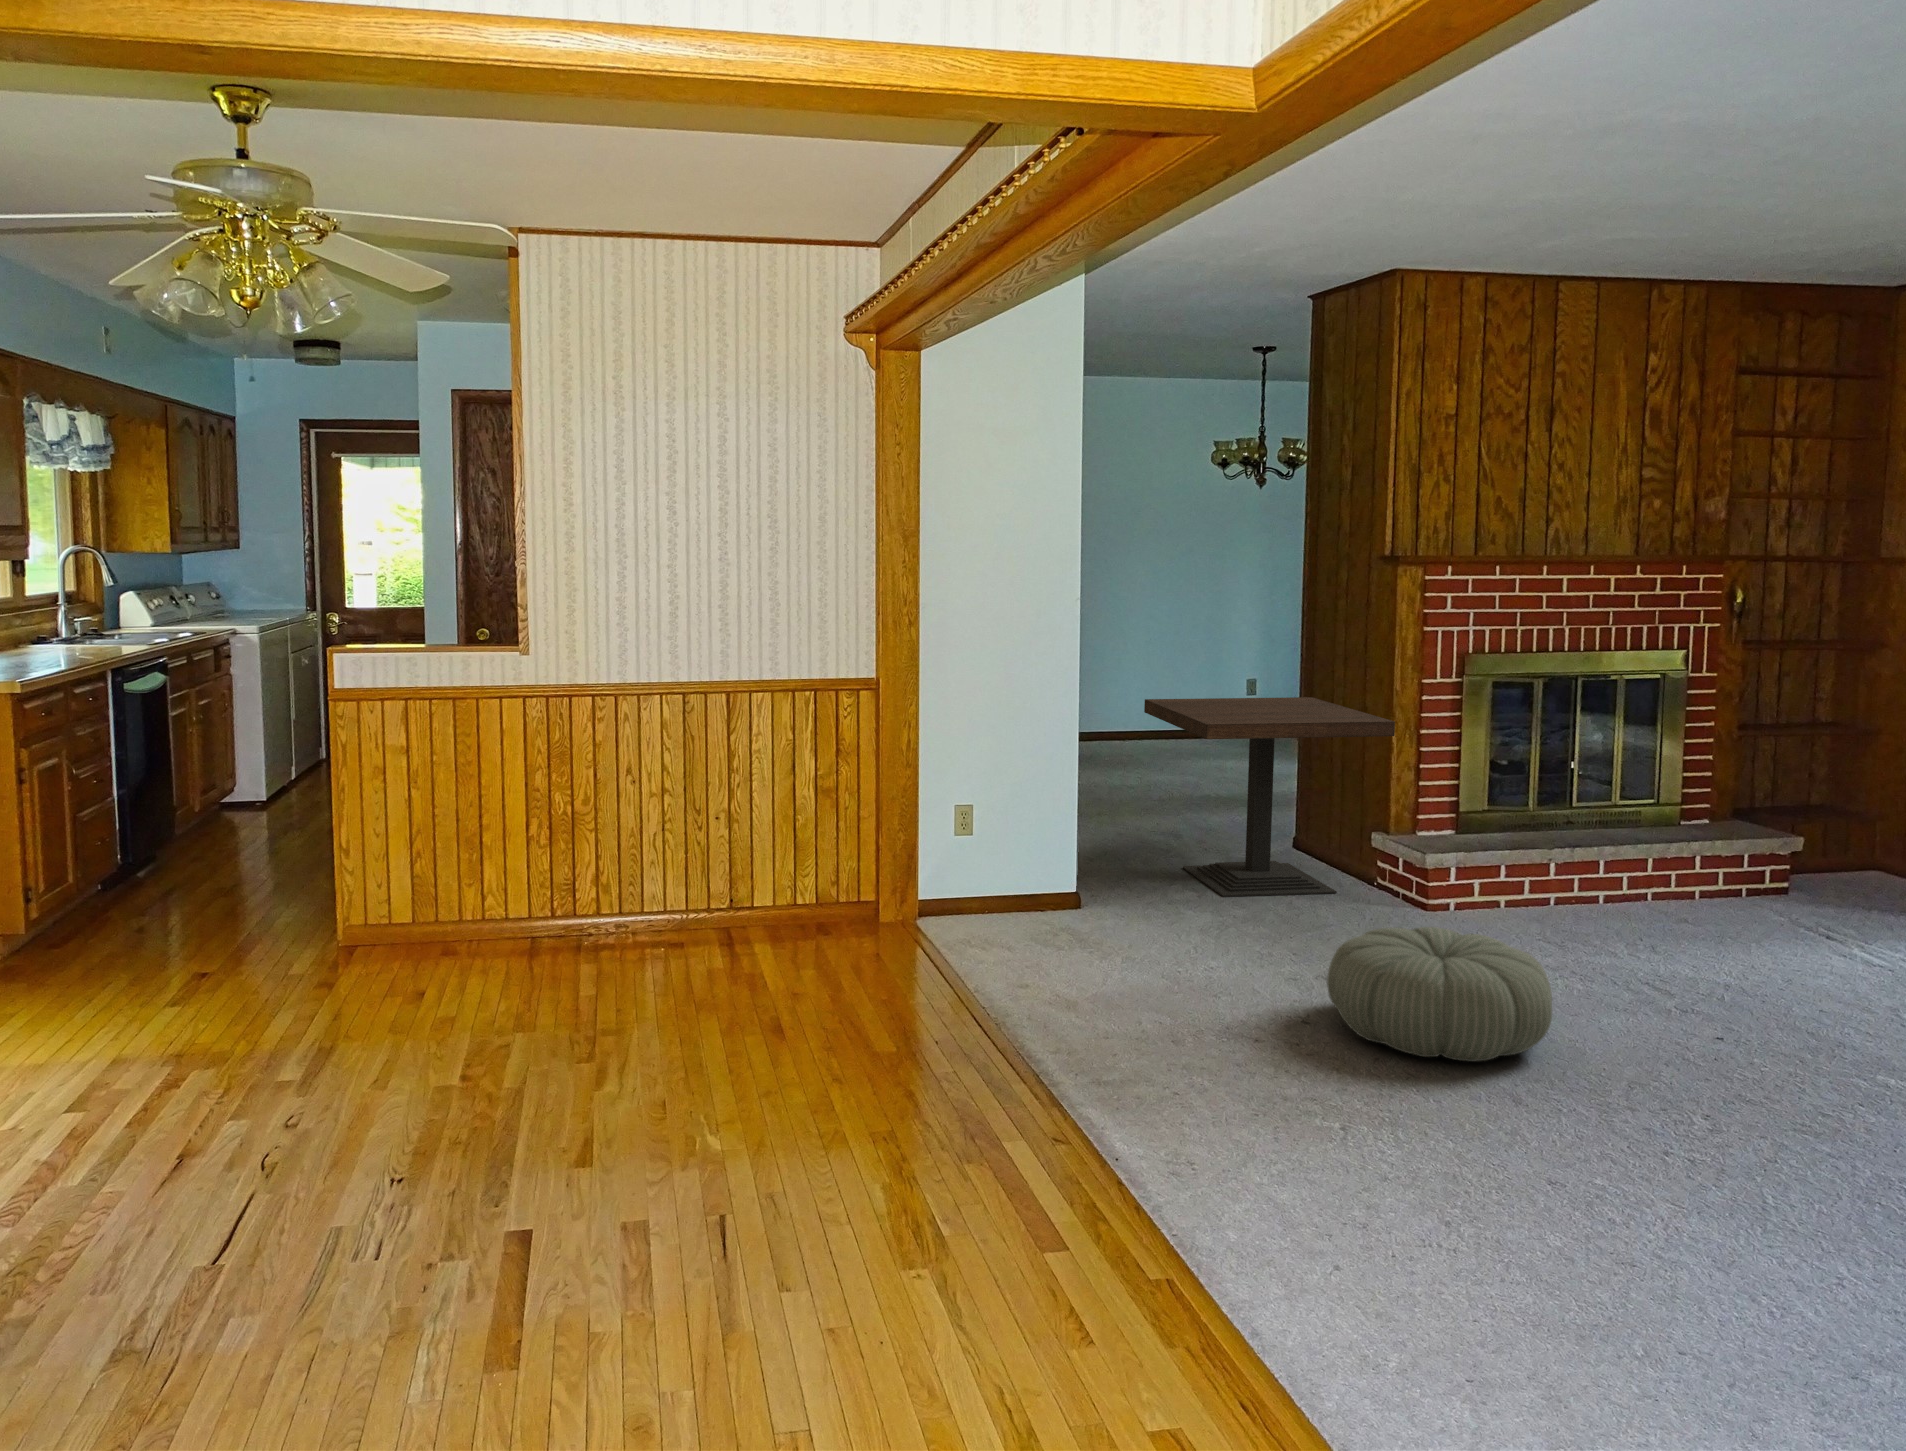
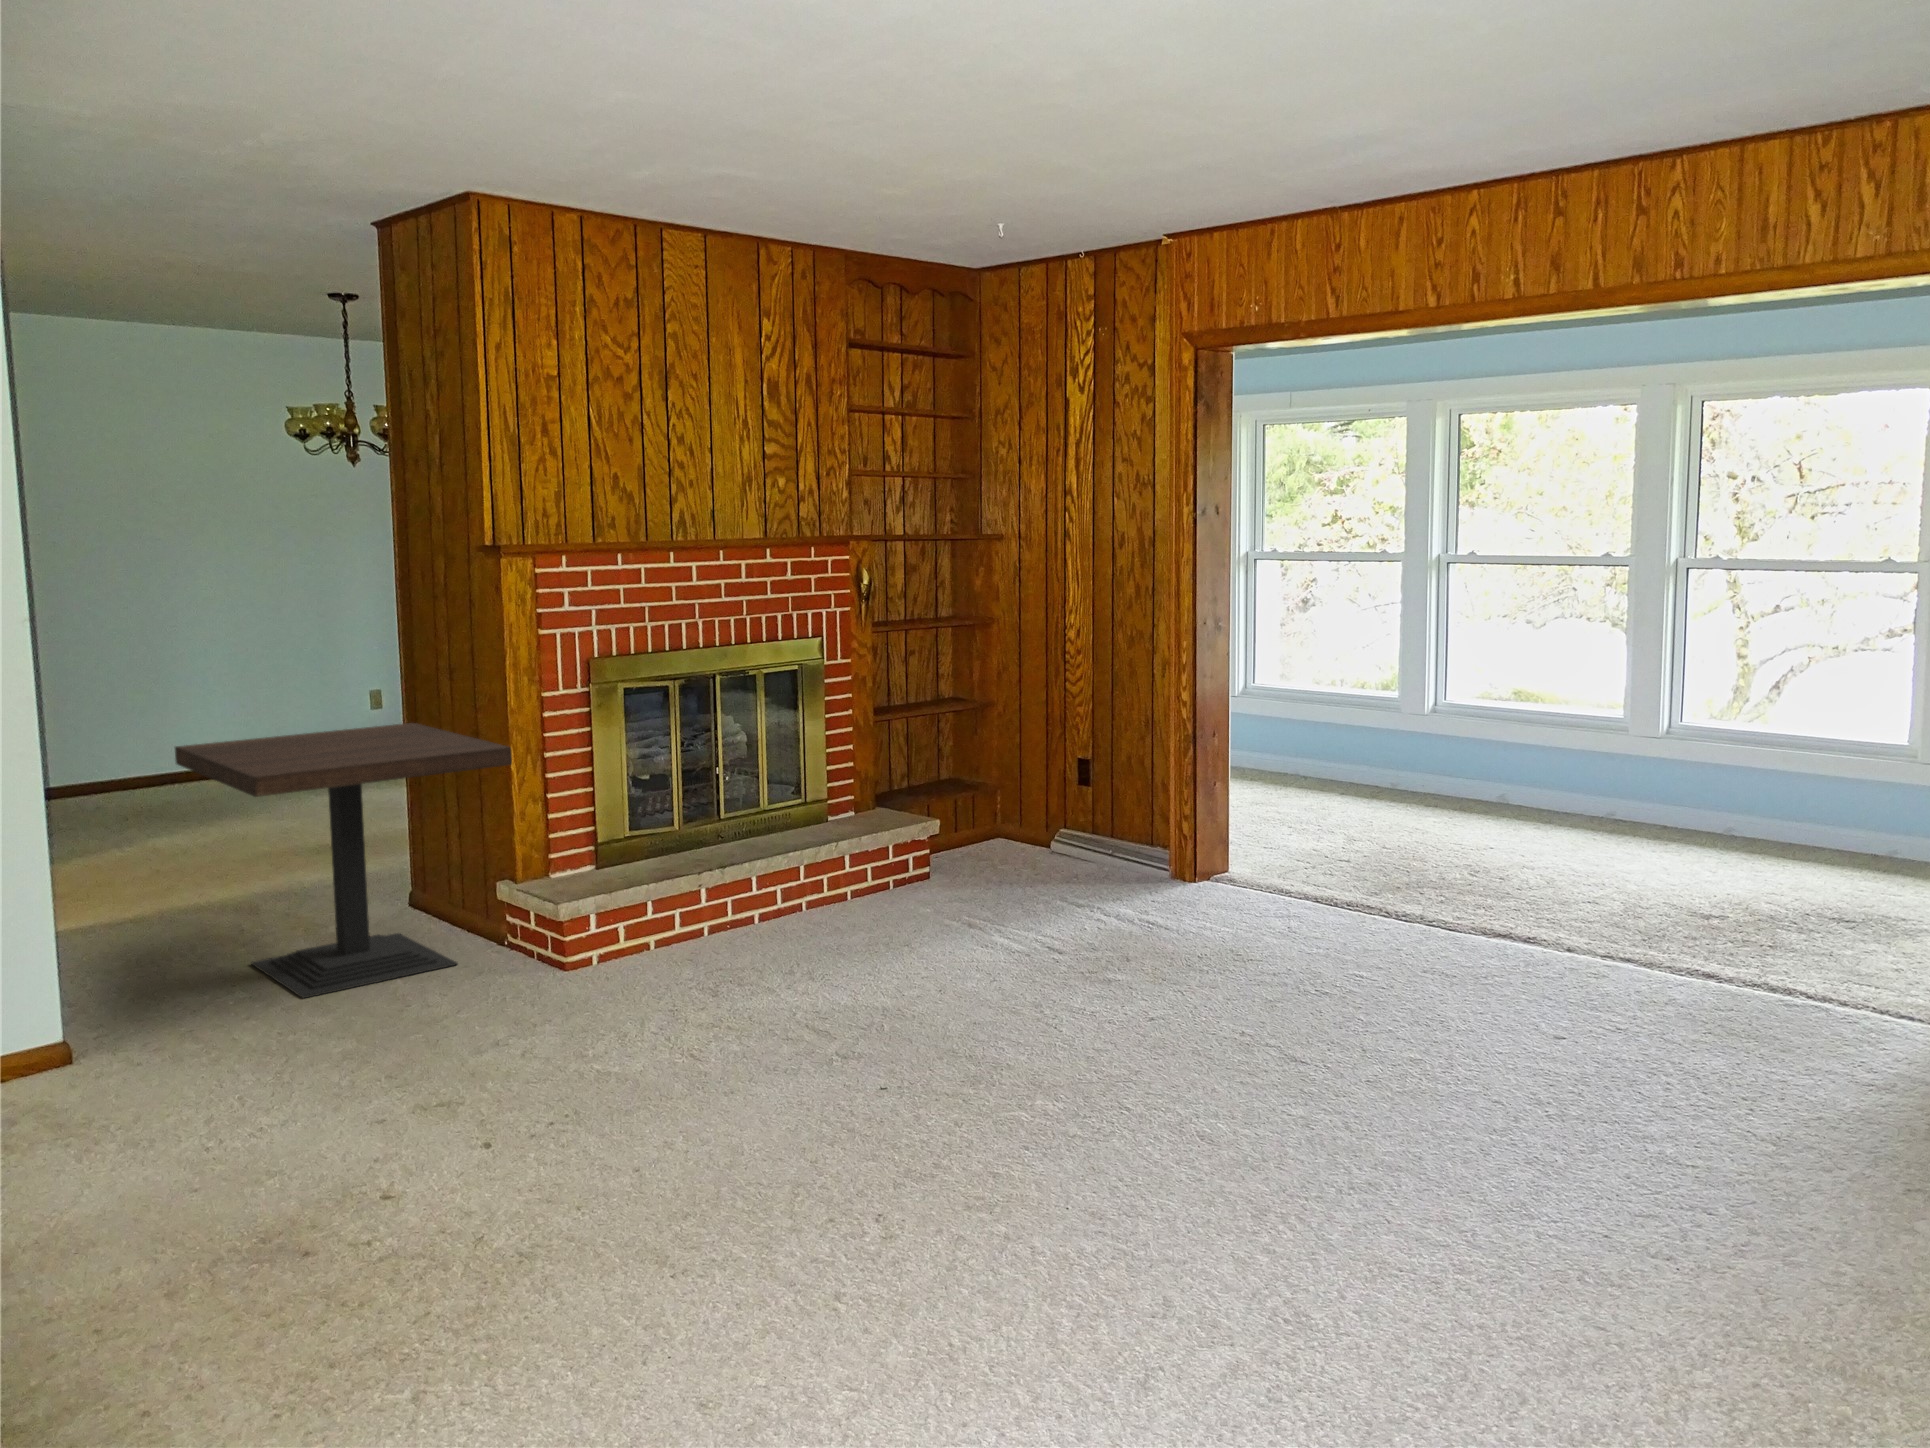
pouf: present [1327,927,1552,1062] -> none [422,1009,699,1189]

